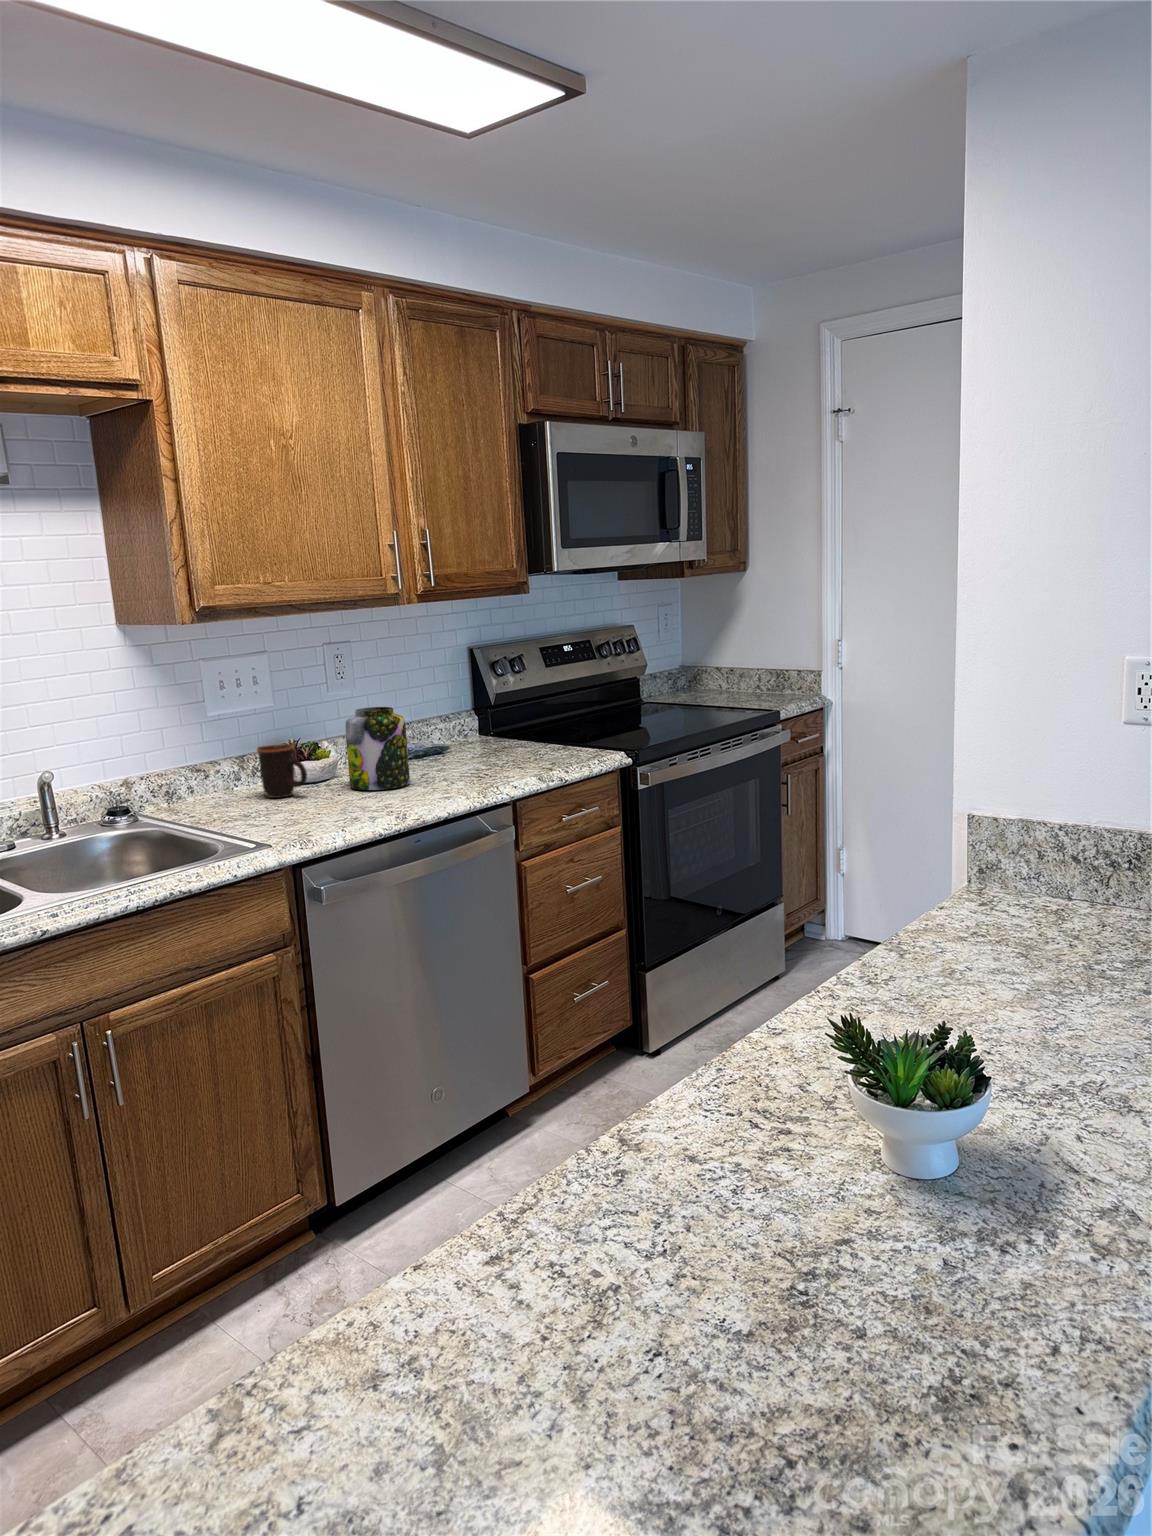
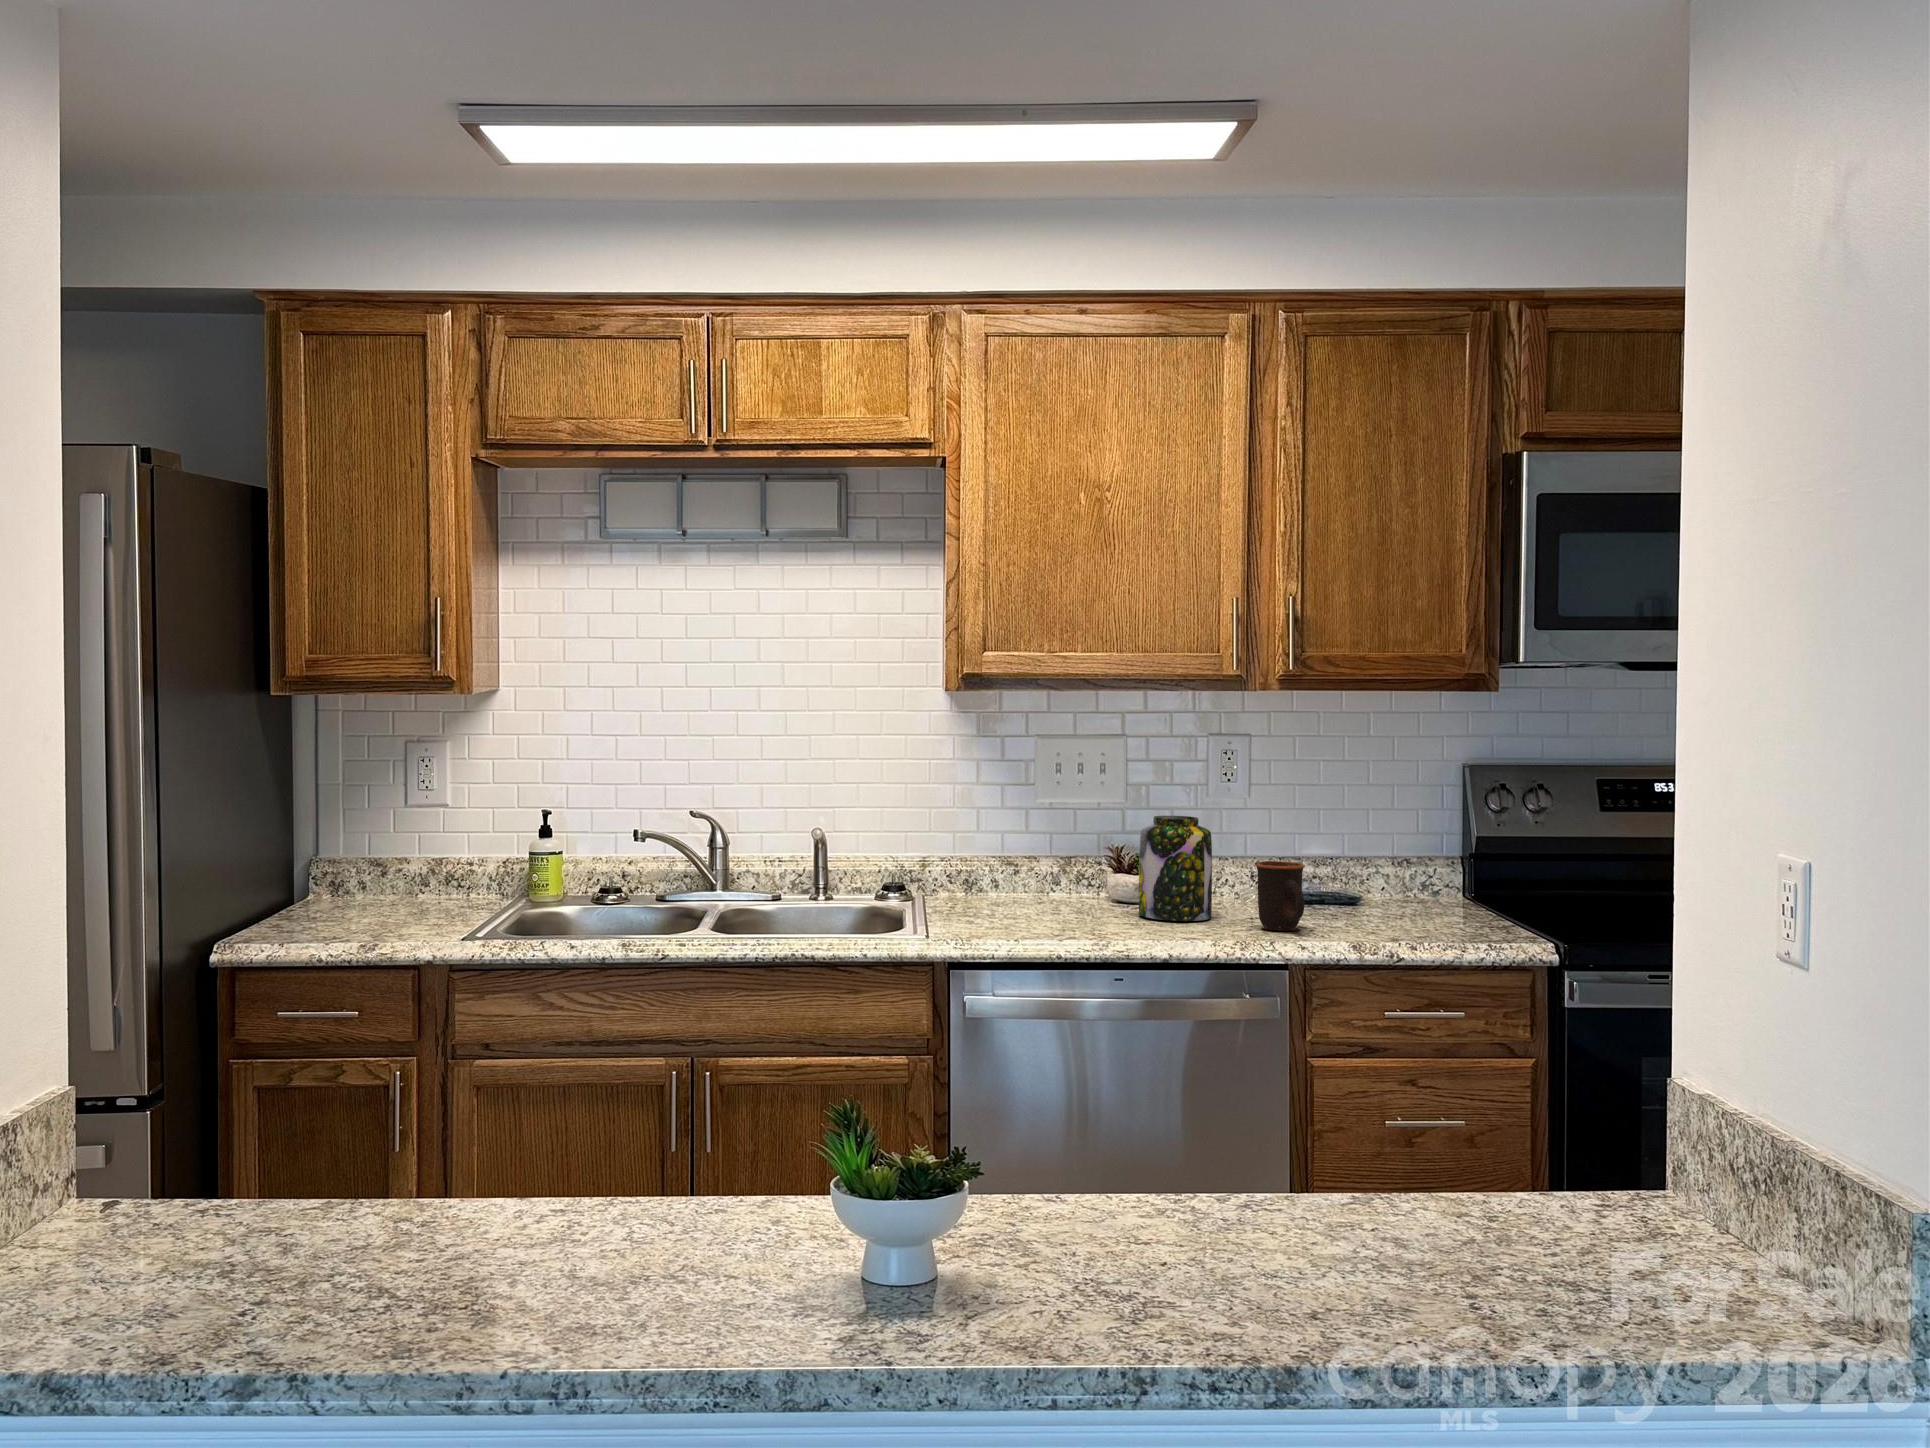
mug: present [257,744,307,798] -> present [1256,861,1304,931]

